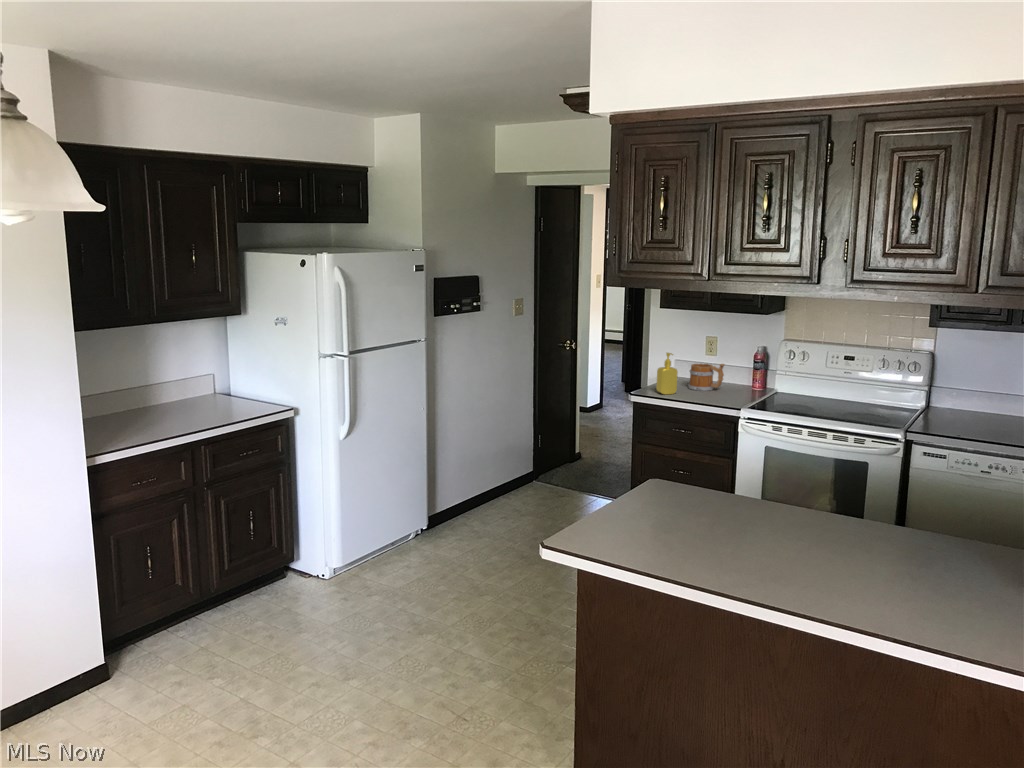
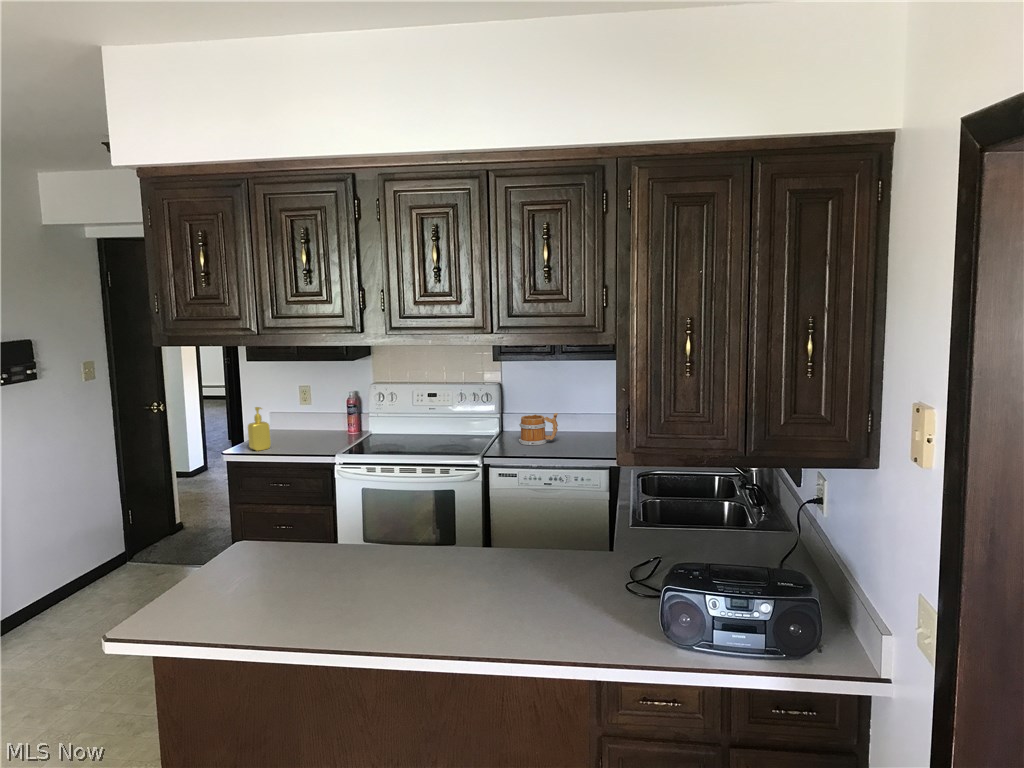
mug: present [688,364,724,391] -> present [519,413,558,445]

